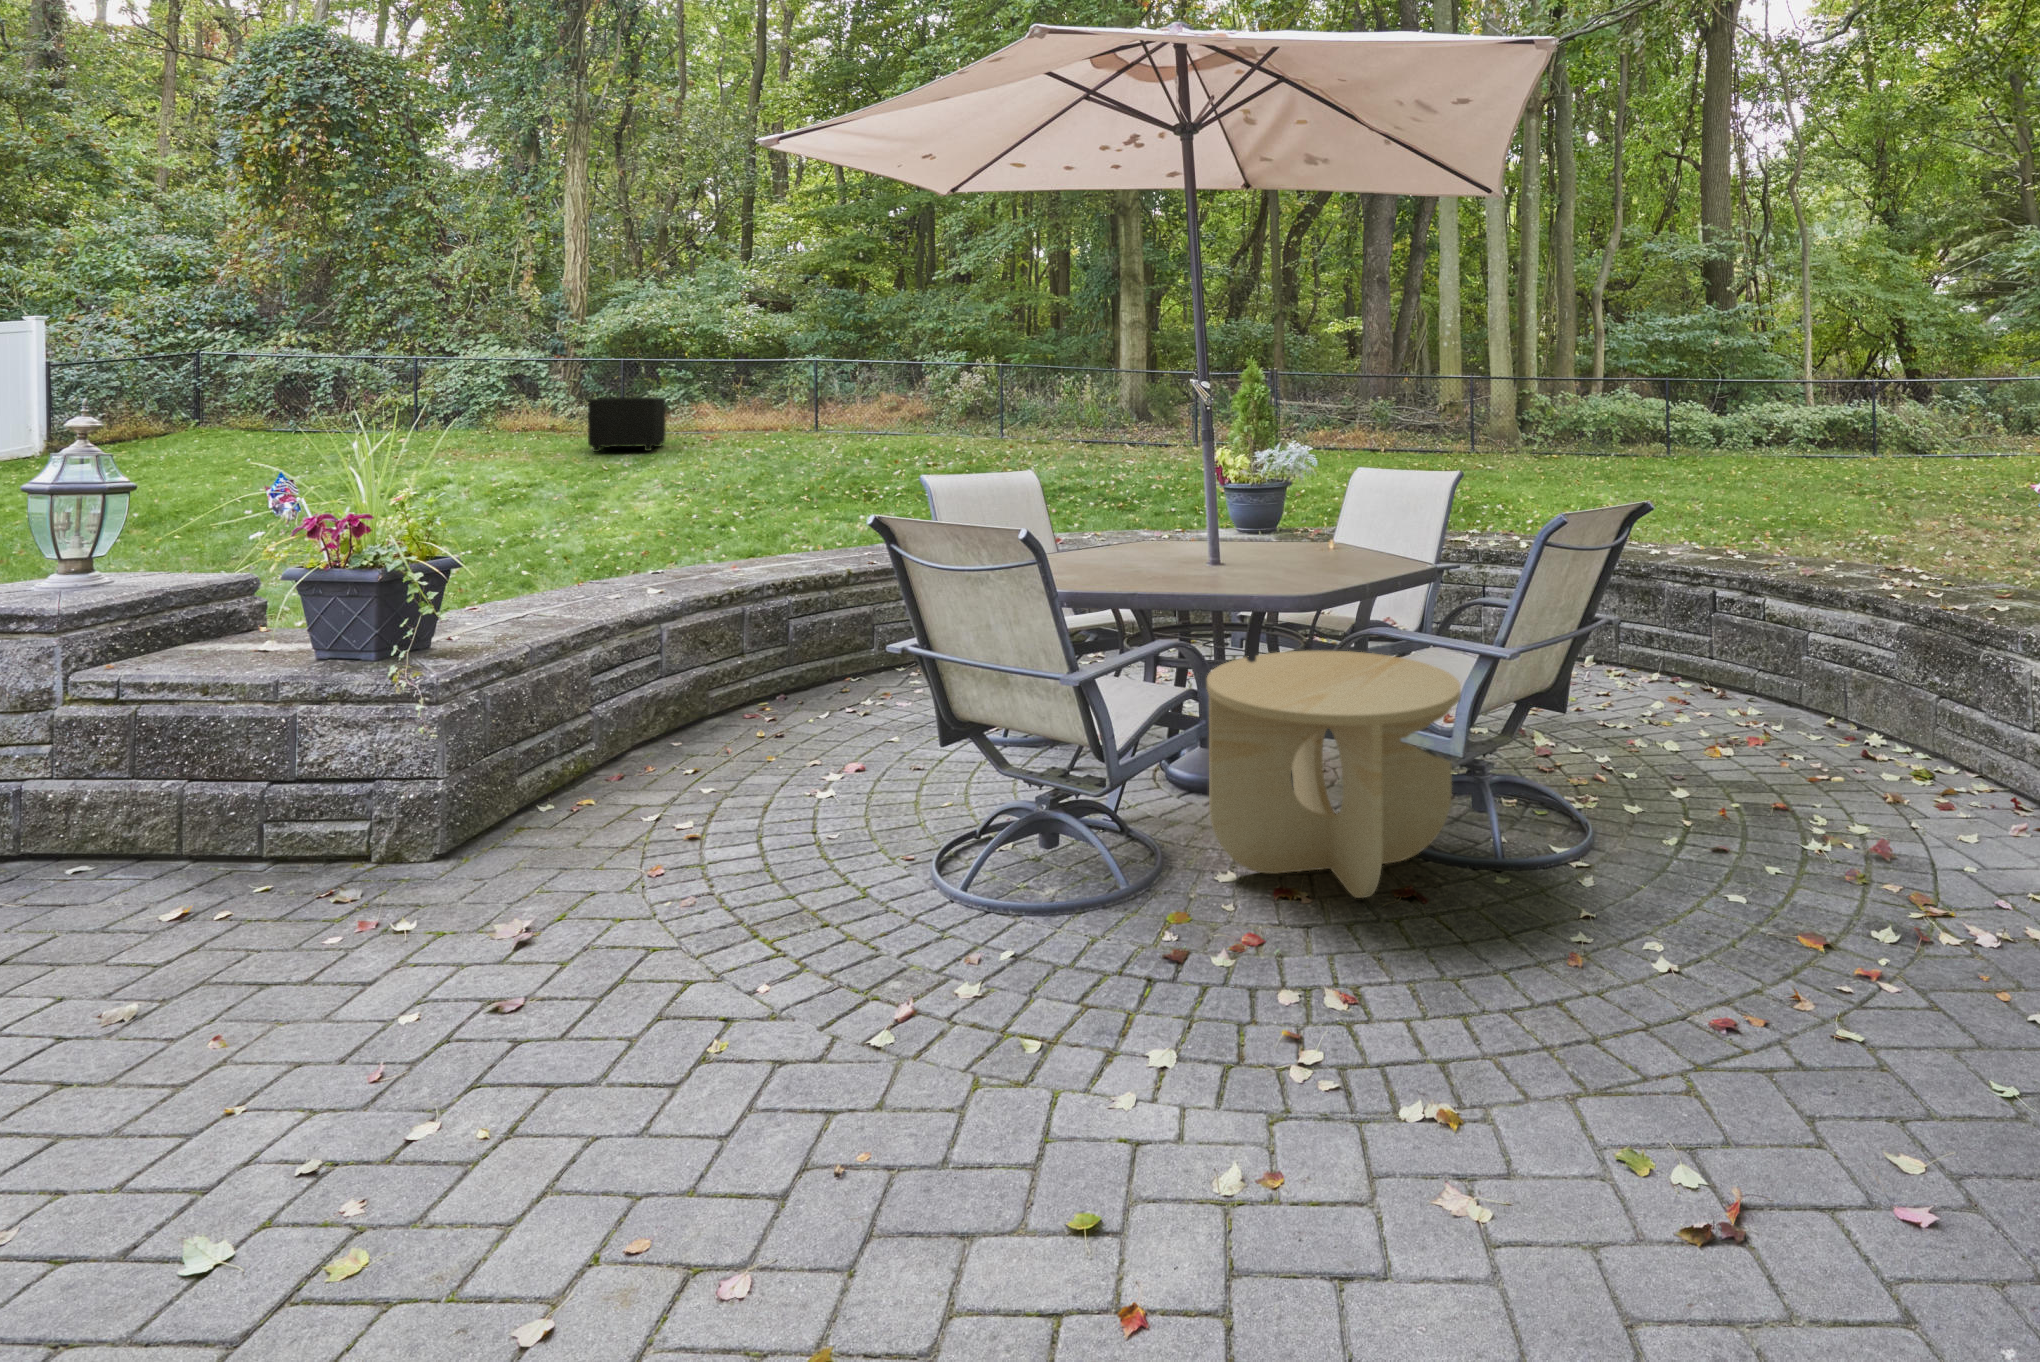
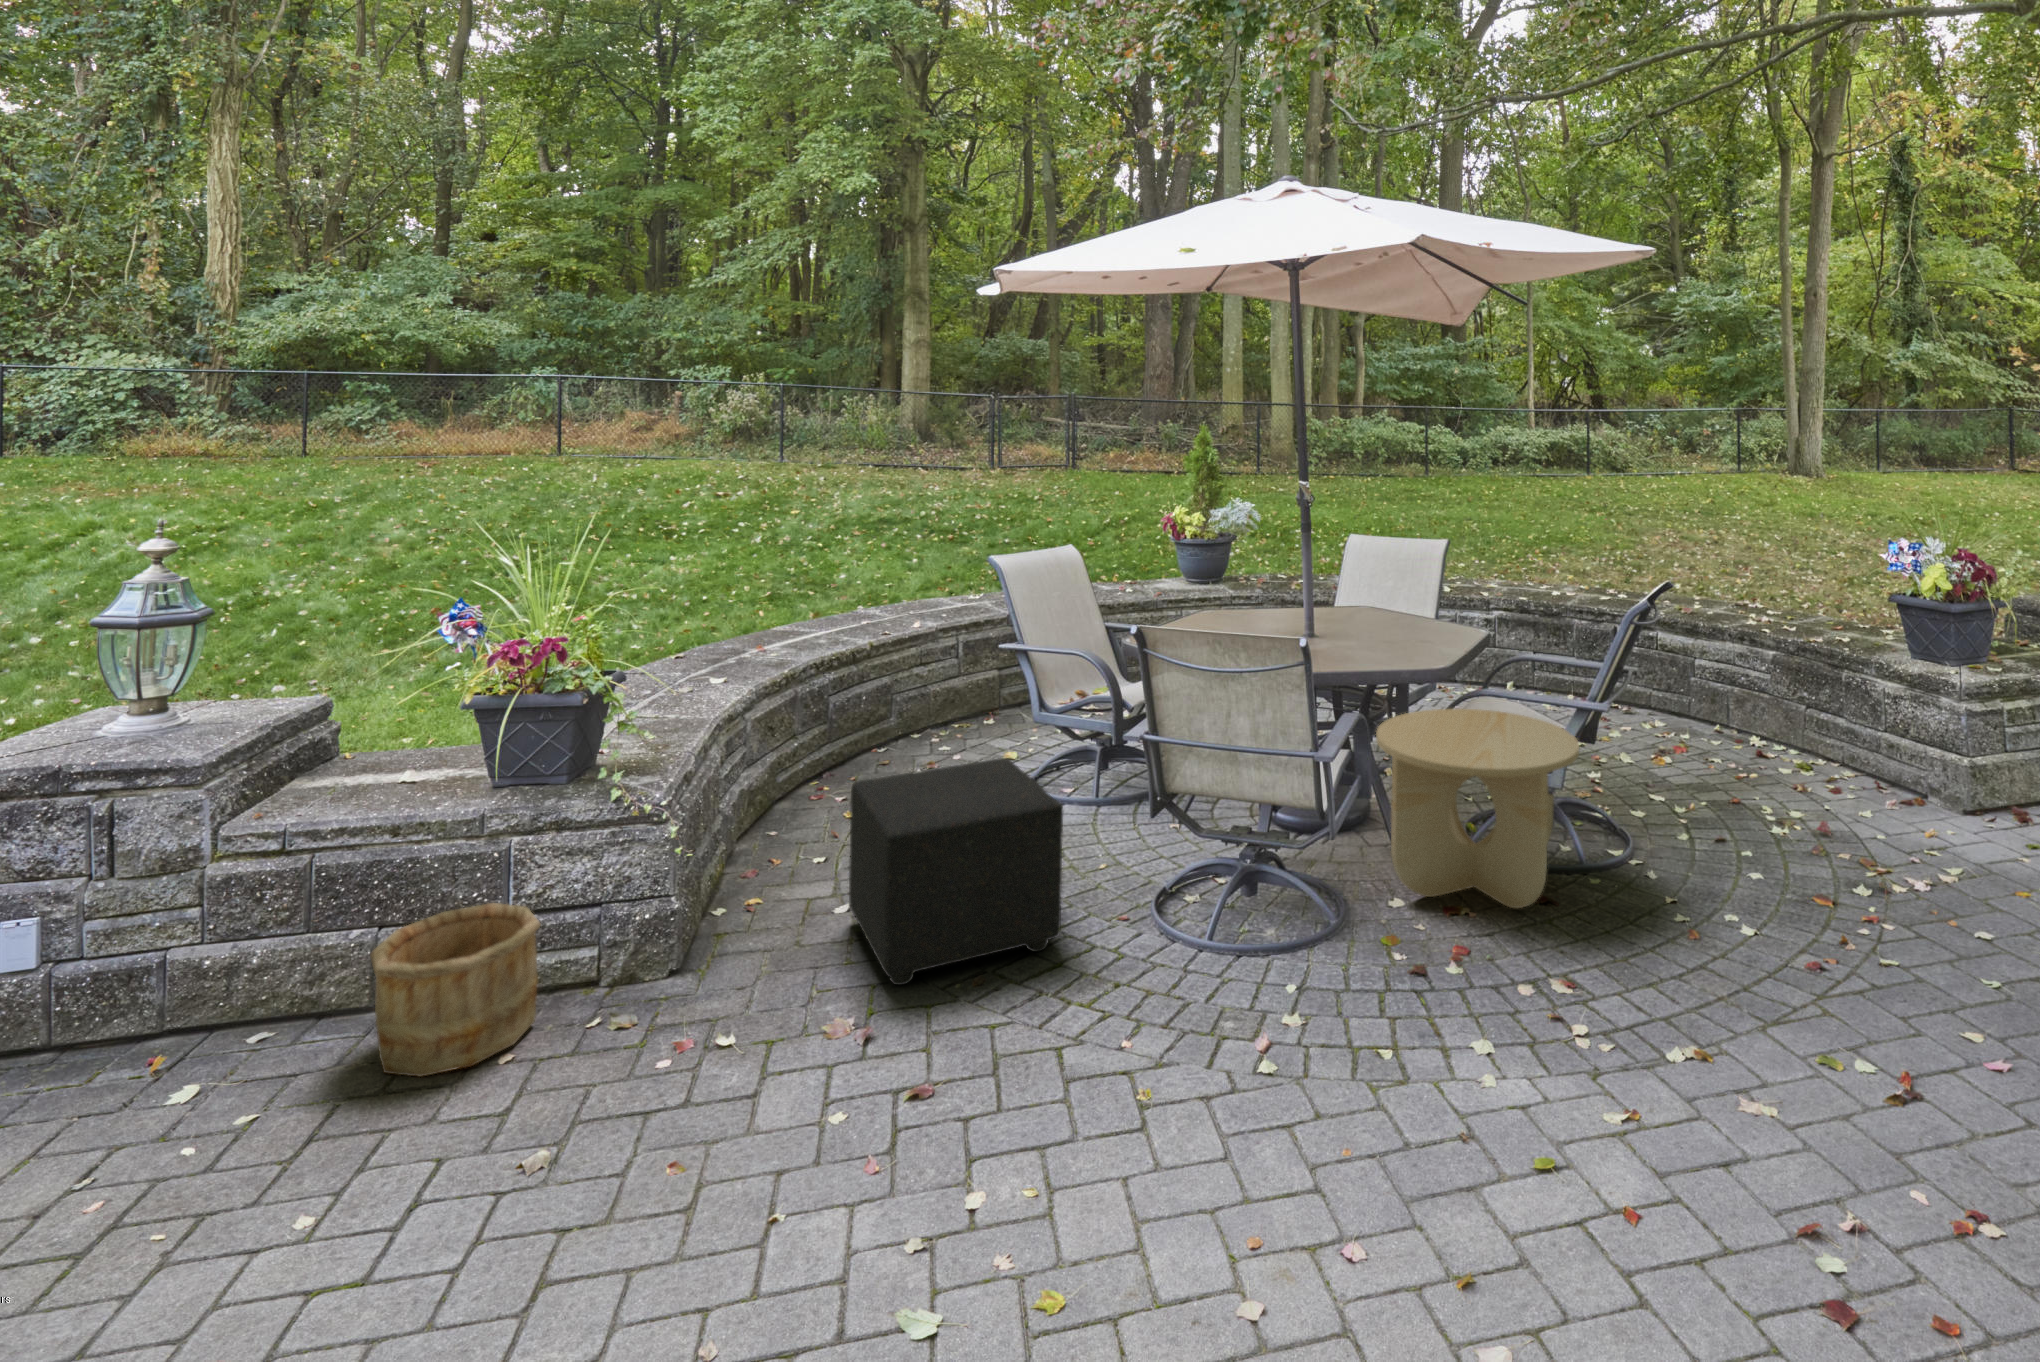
ottoman: present [588,397,666,452] -> present [849,758,1063,985]
wooden bucket: none [113,766,294,921] -> present [370,903,541,1076]

